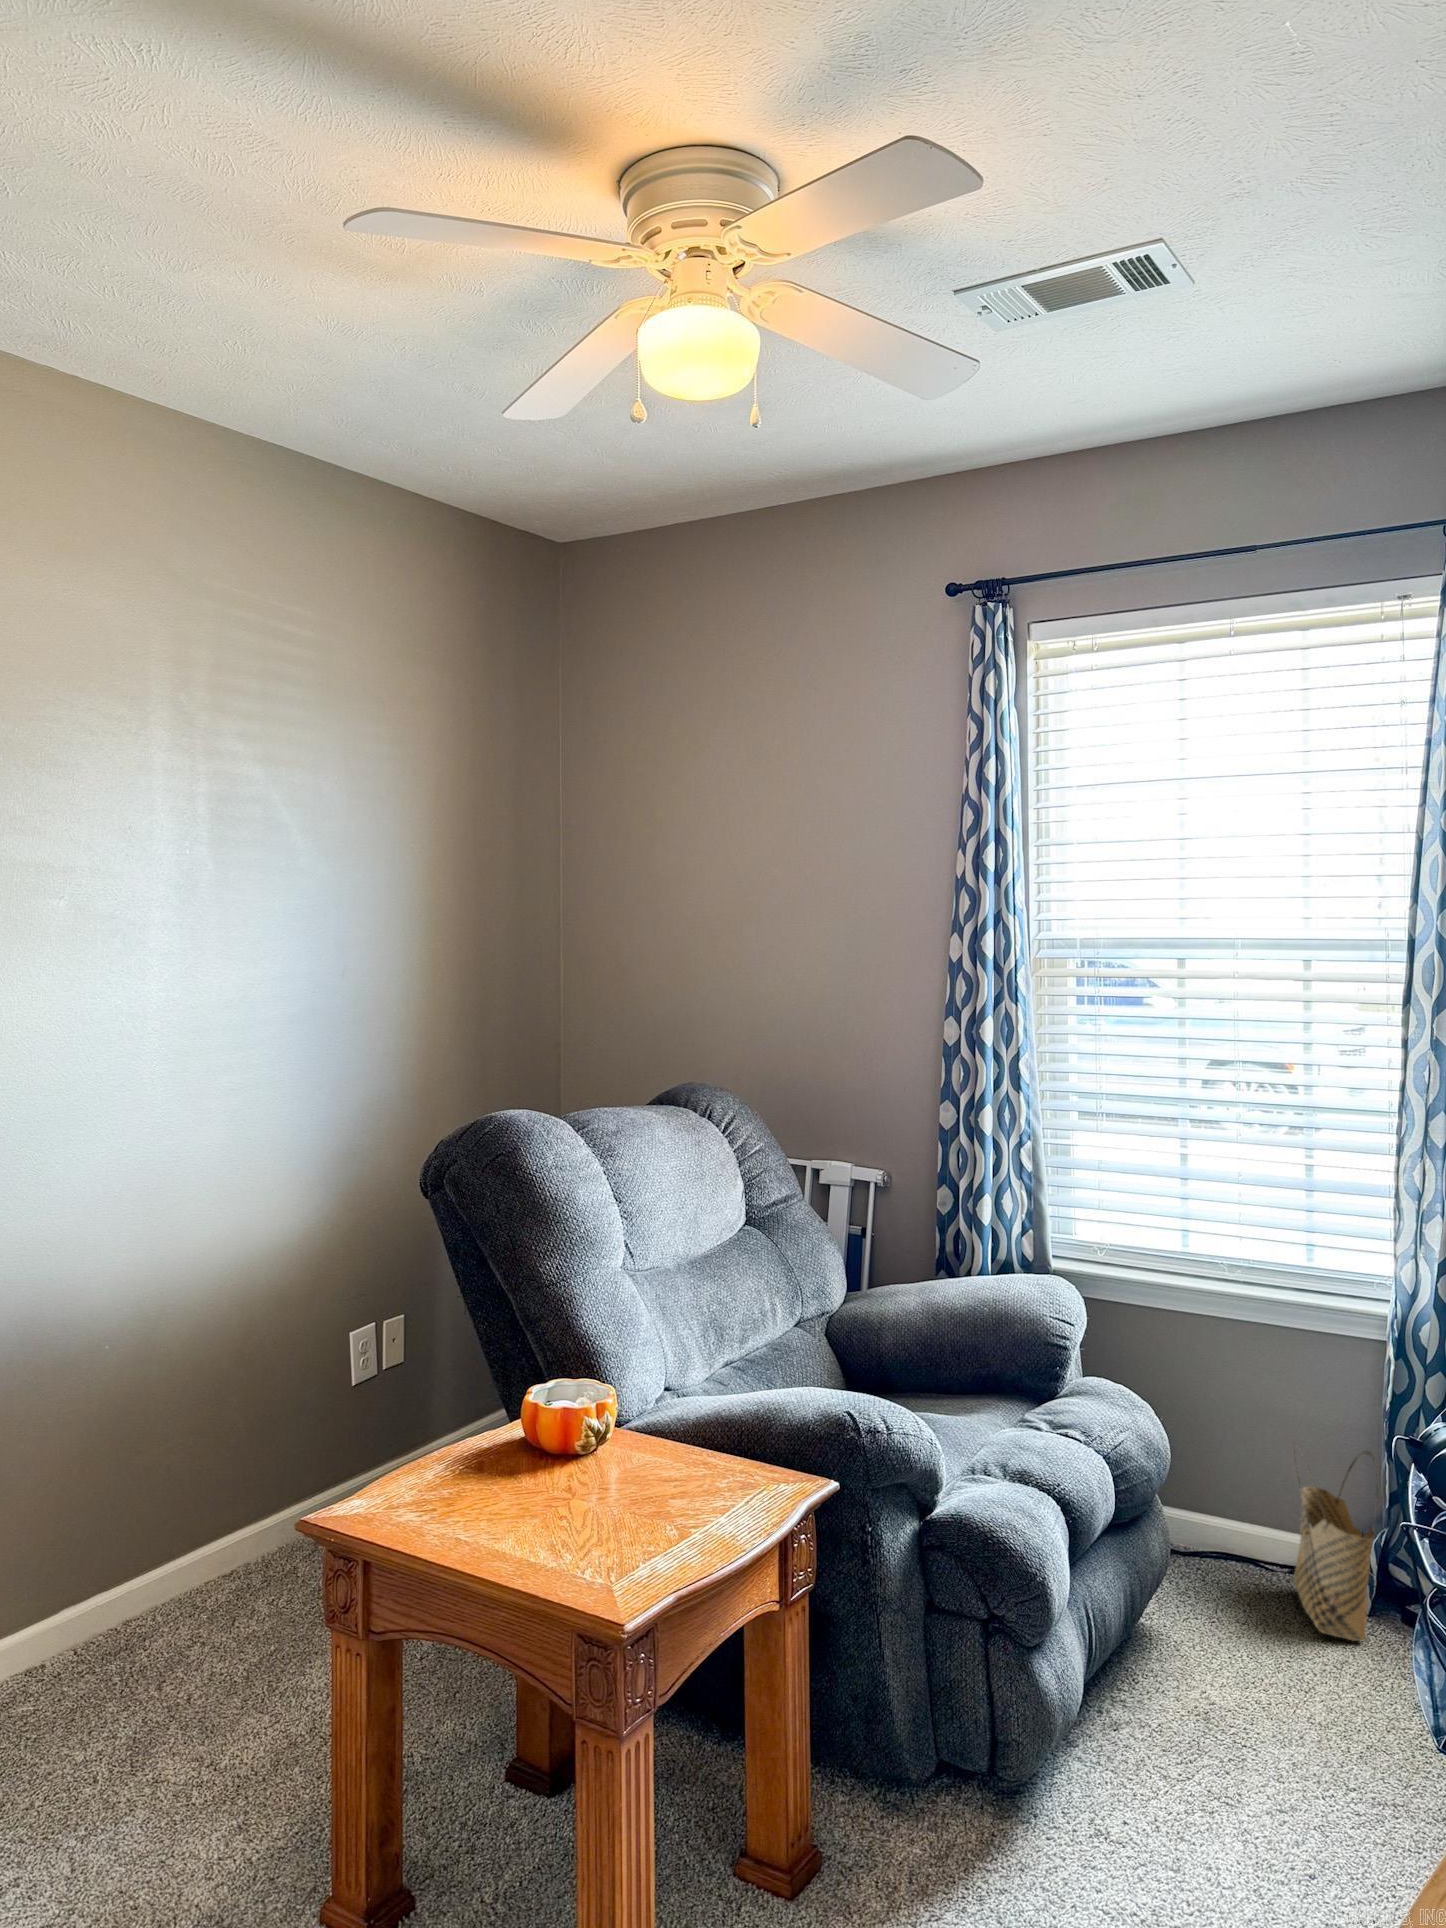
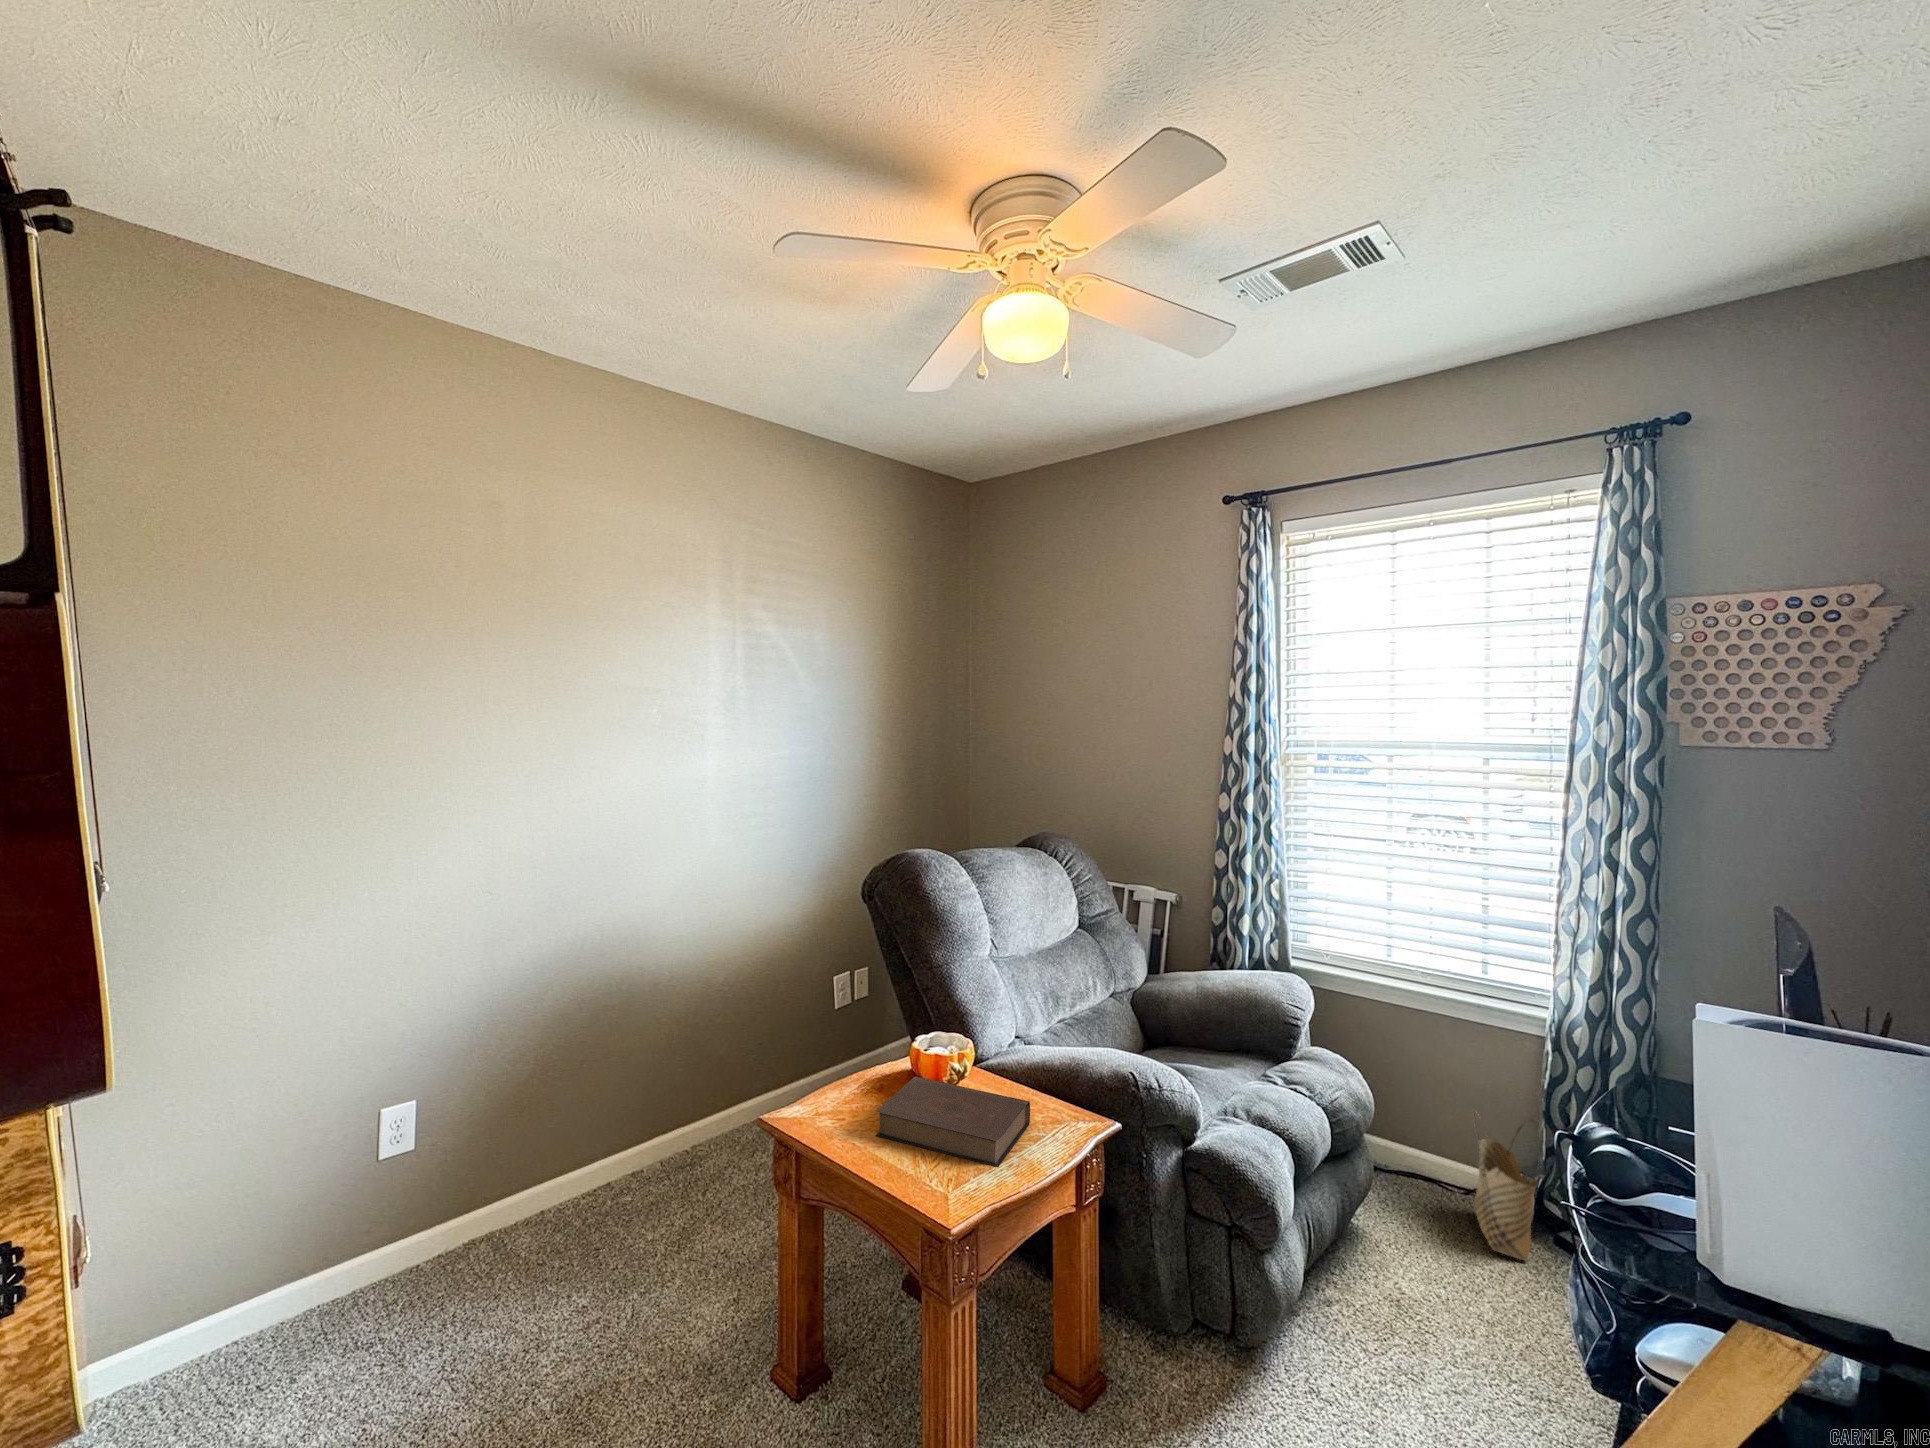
book: none [481,1440,710,1548] -> present [876,1077,1030,1167]

